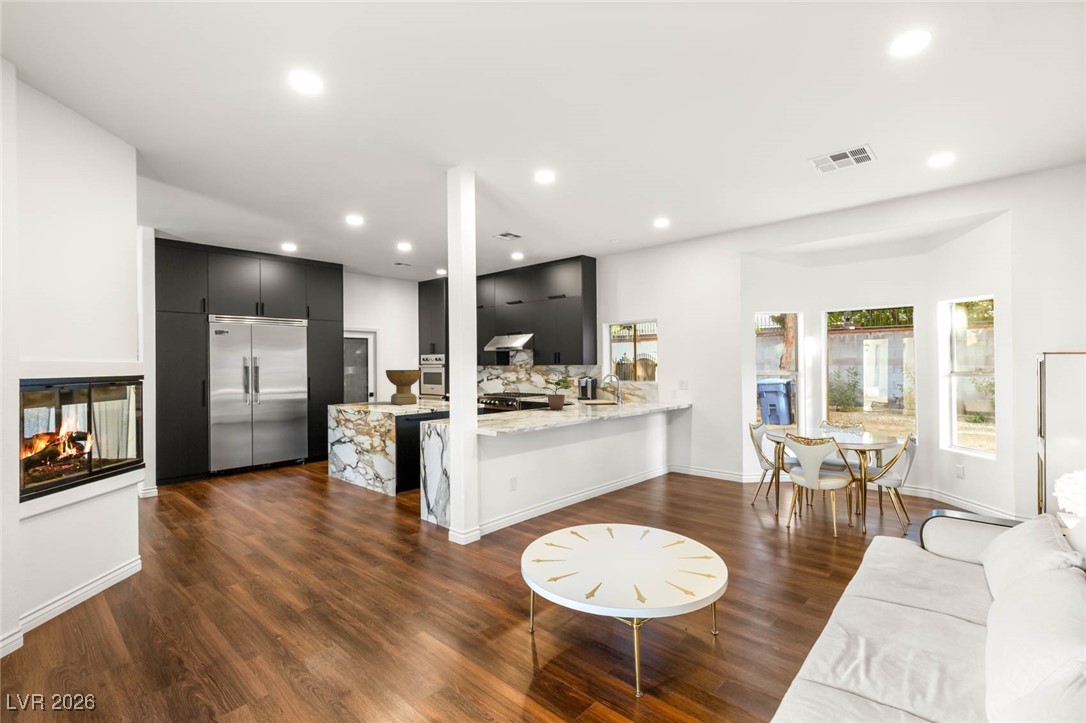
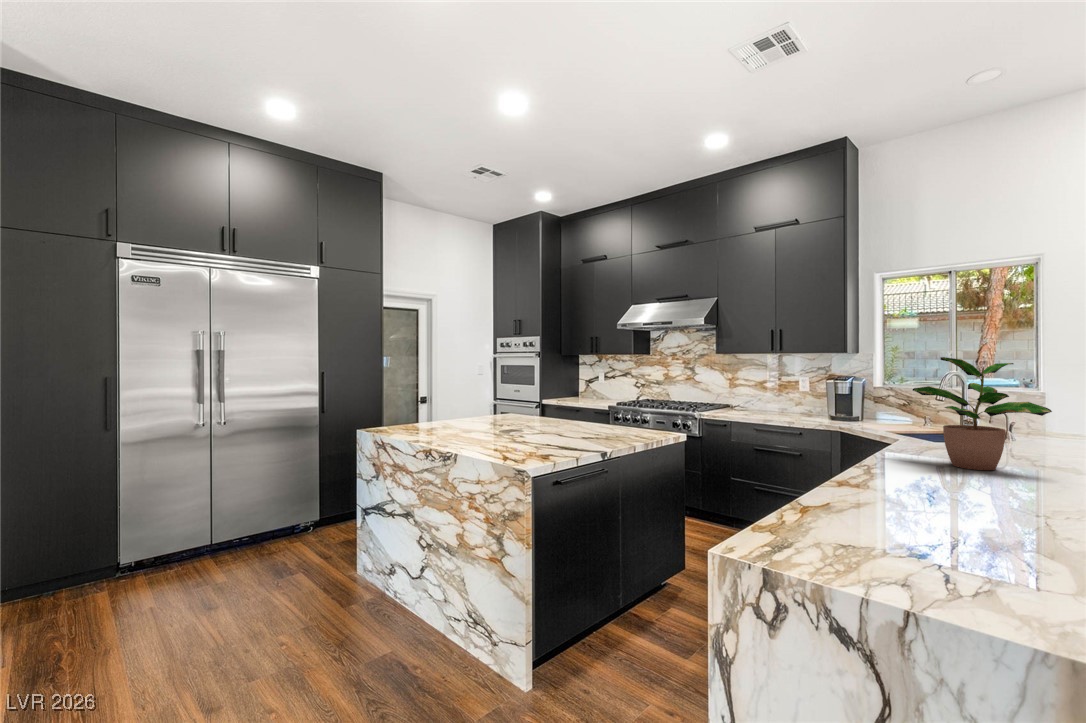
decorative bowl: present [386,370,421,405] -> none [476,358,549,433]

